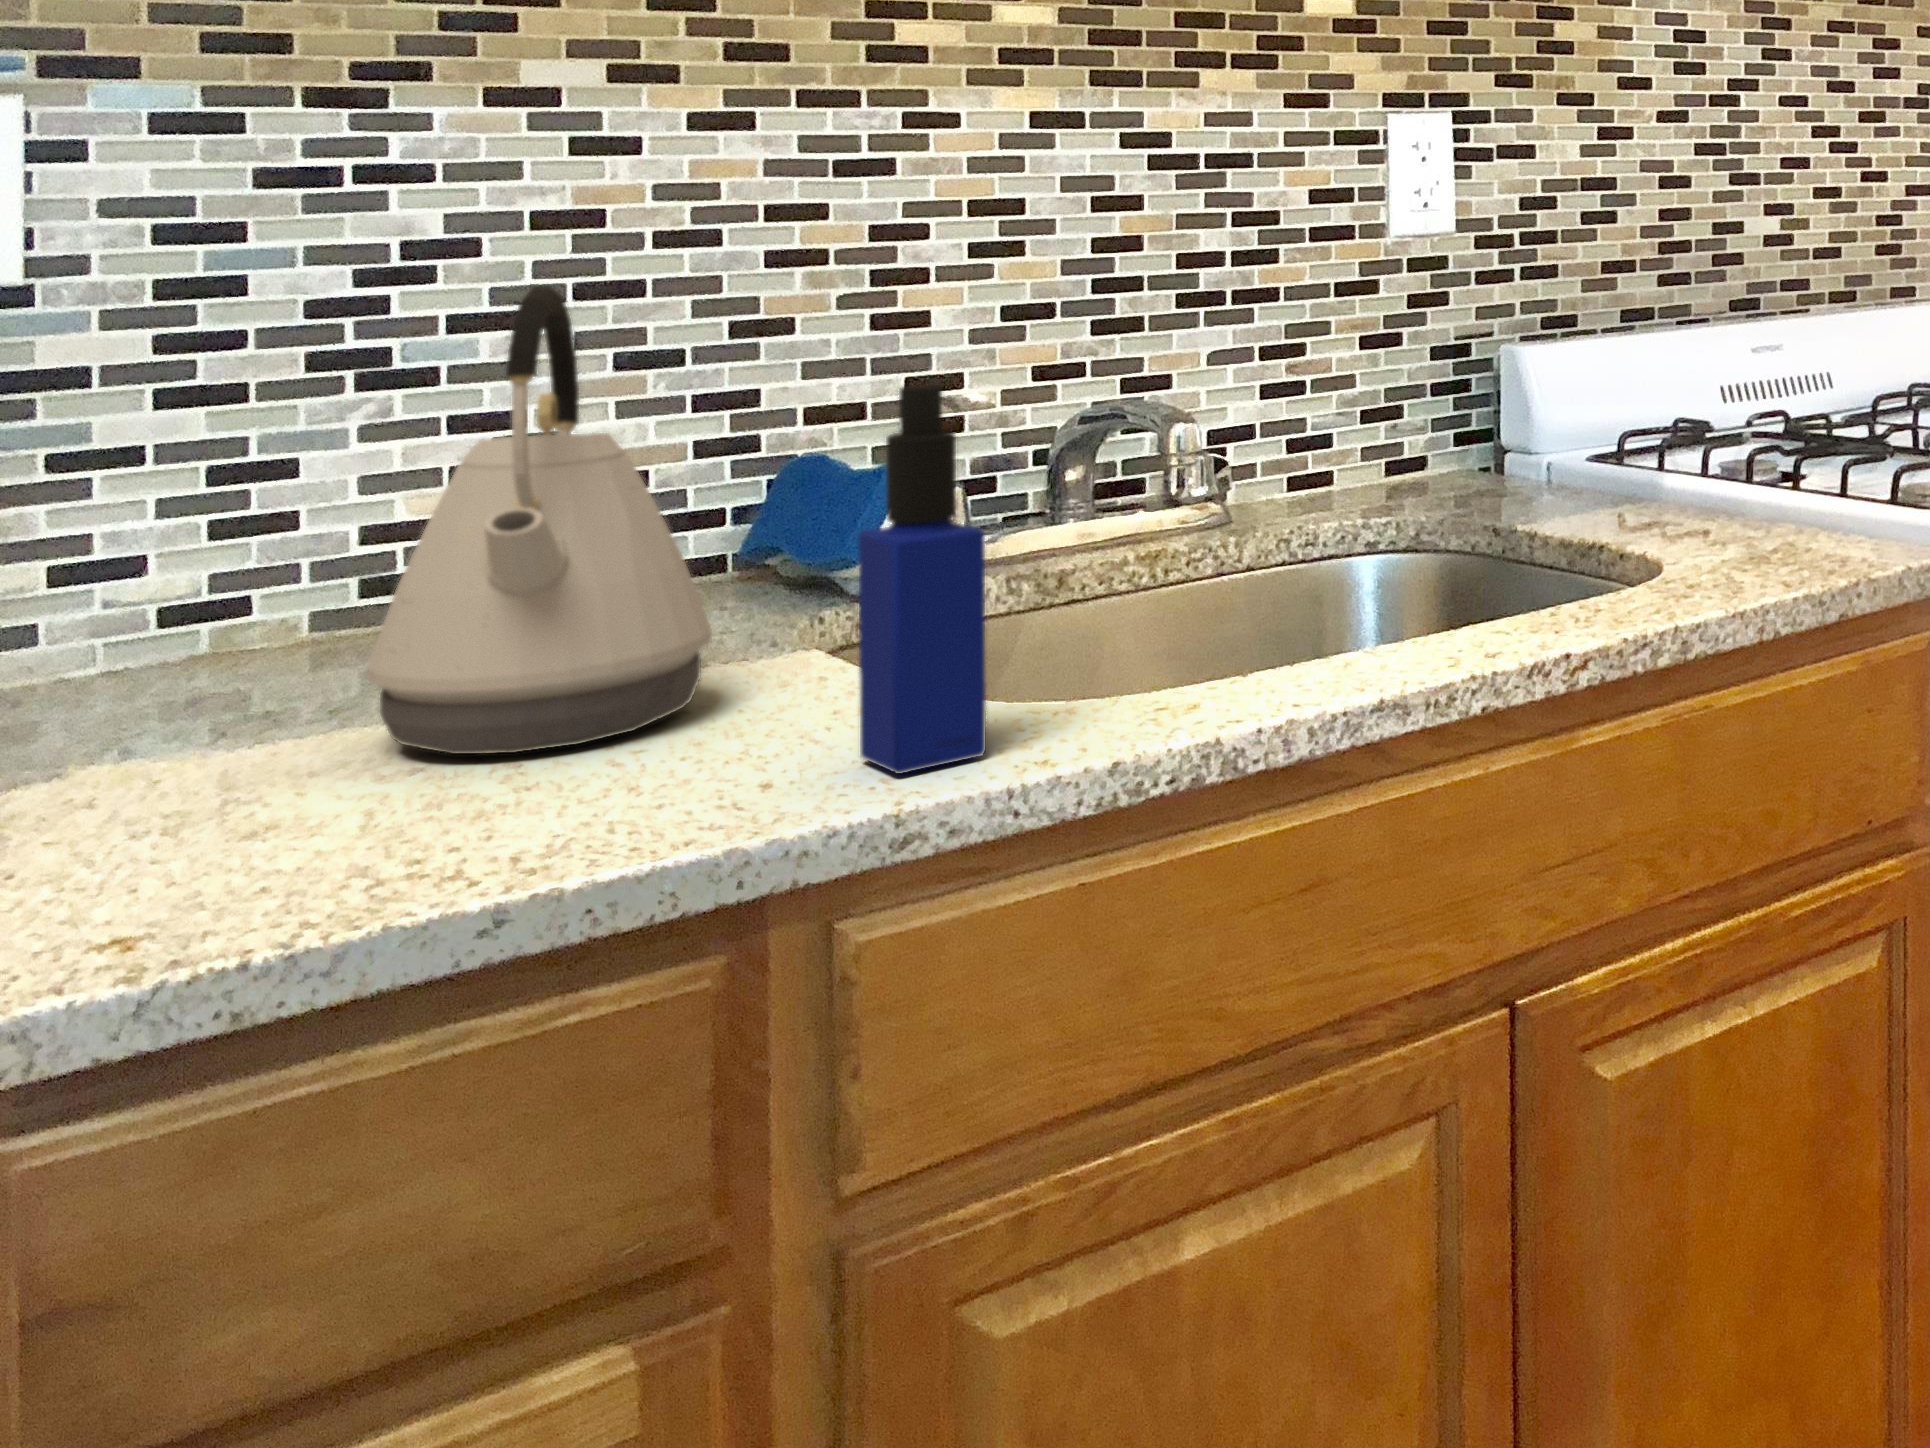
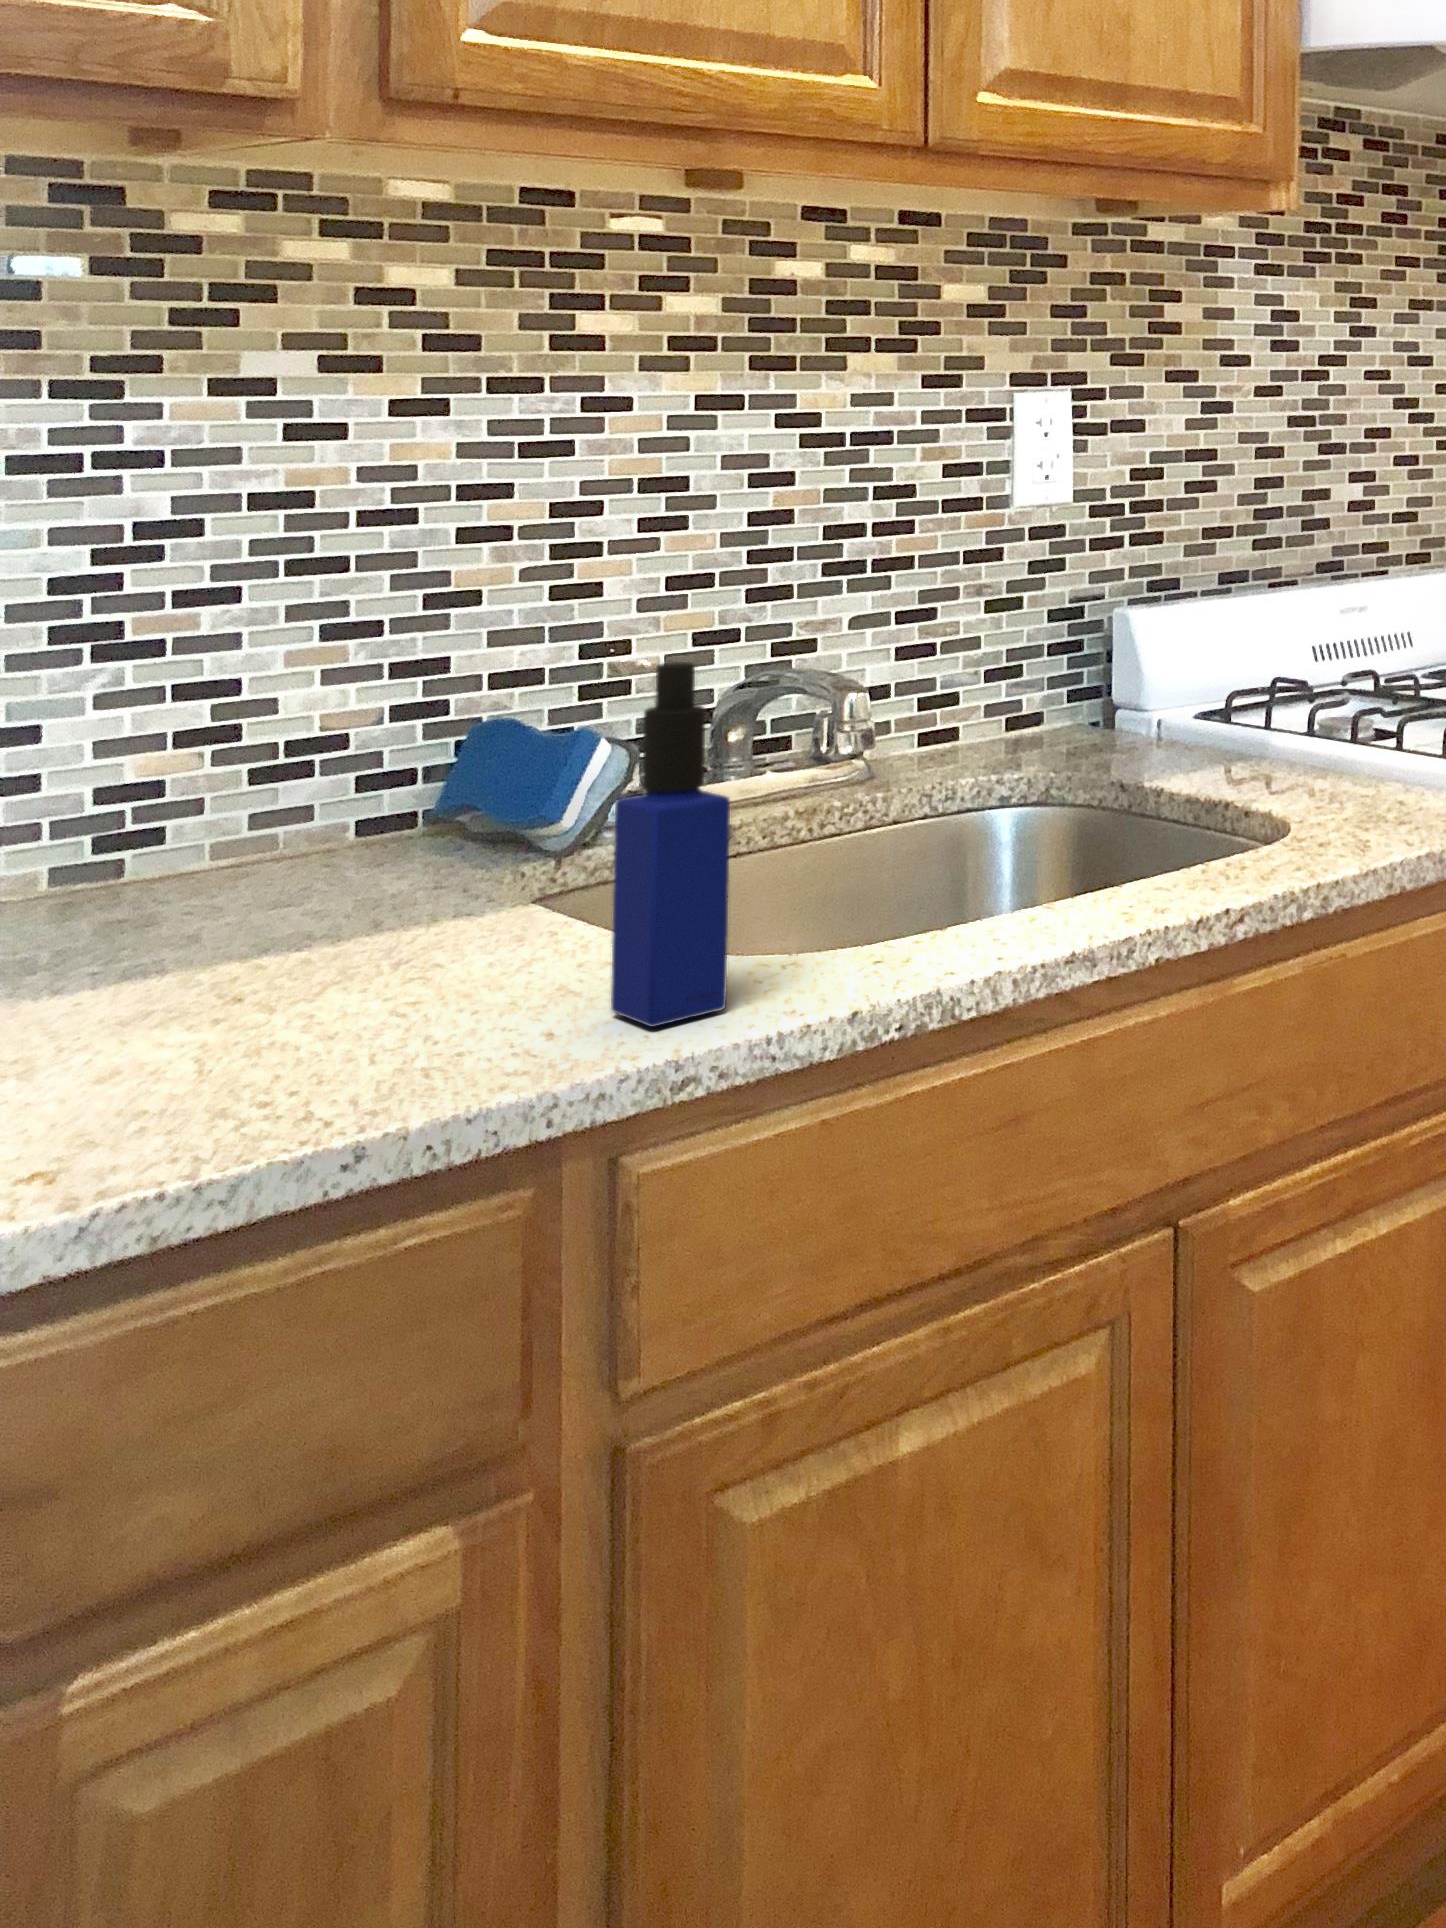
kettle: present [366,286,712,754] -> none [150,569,454,1009]

